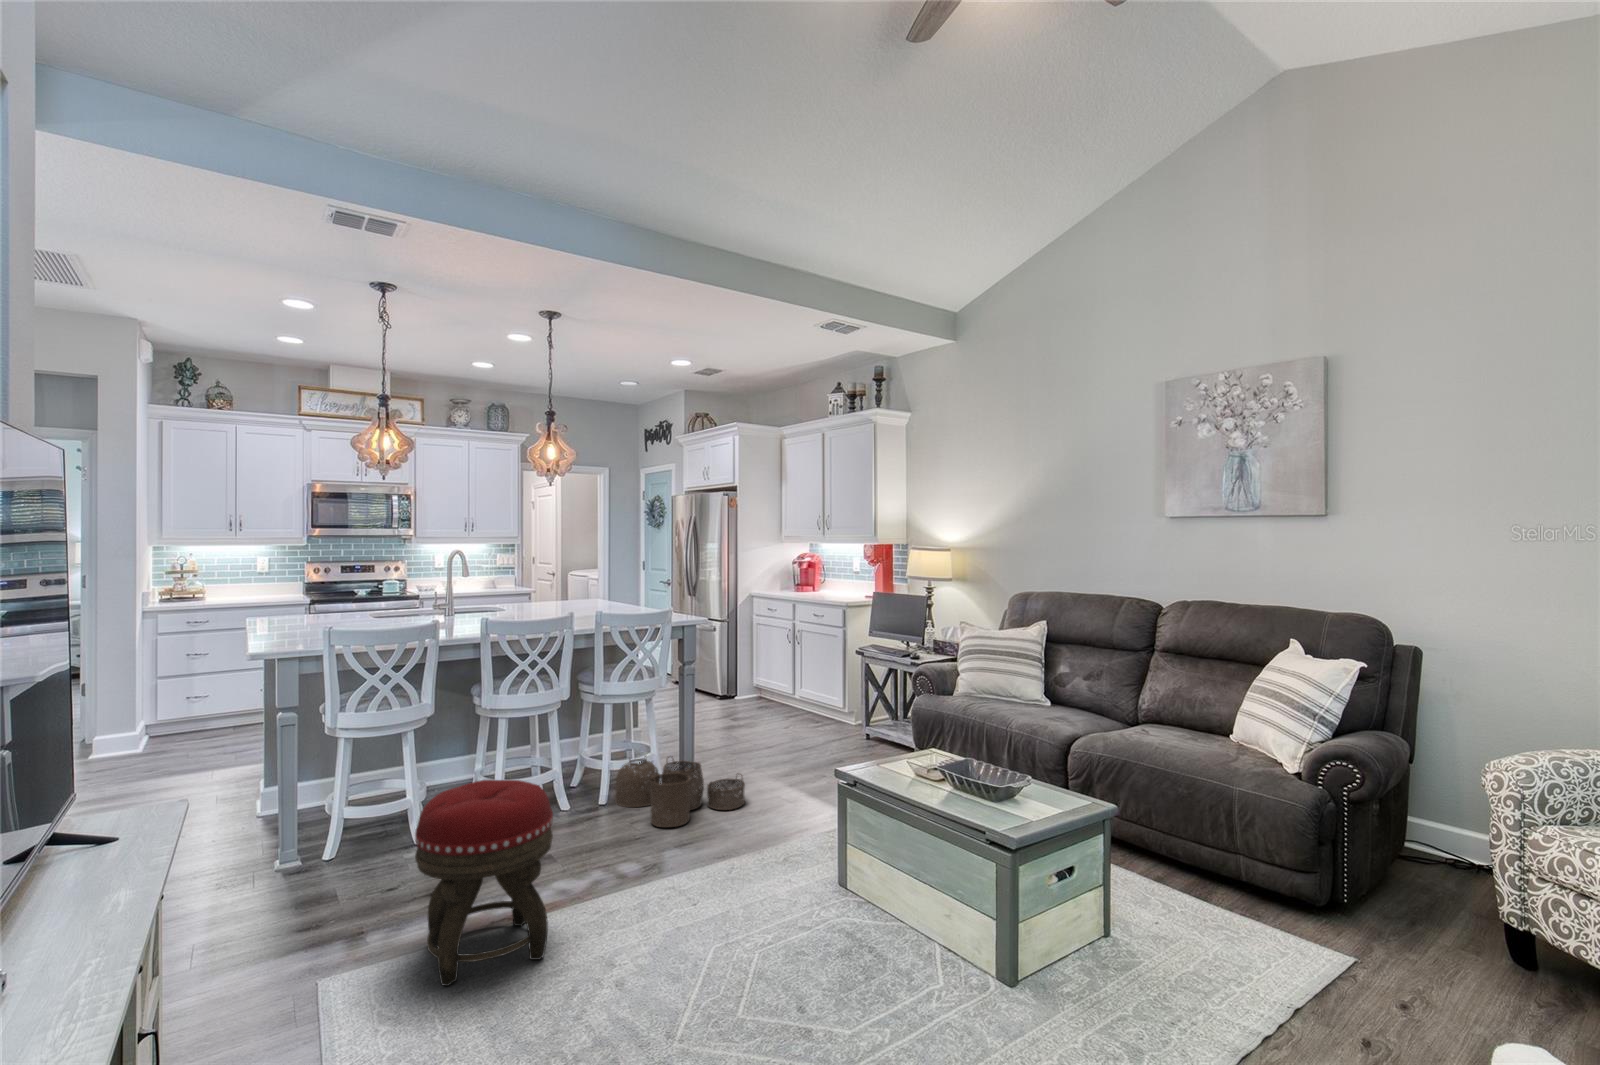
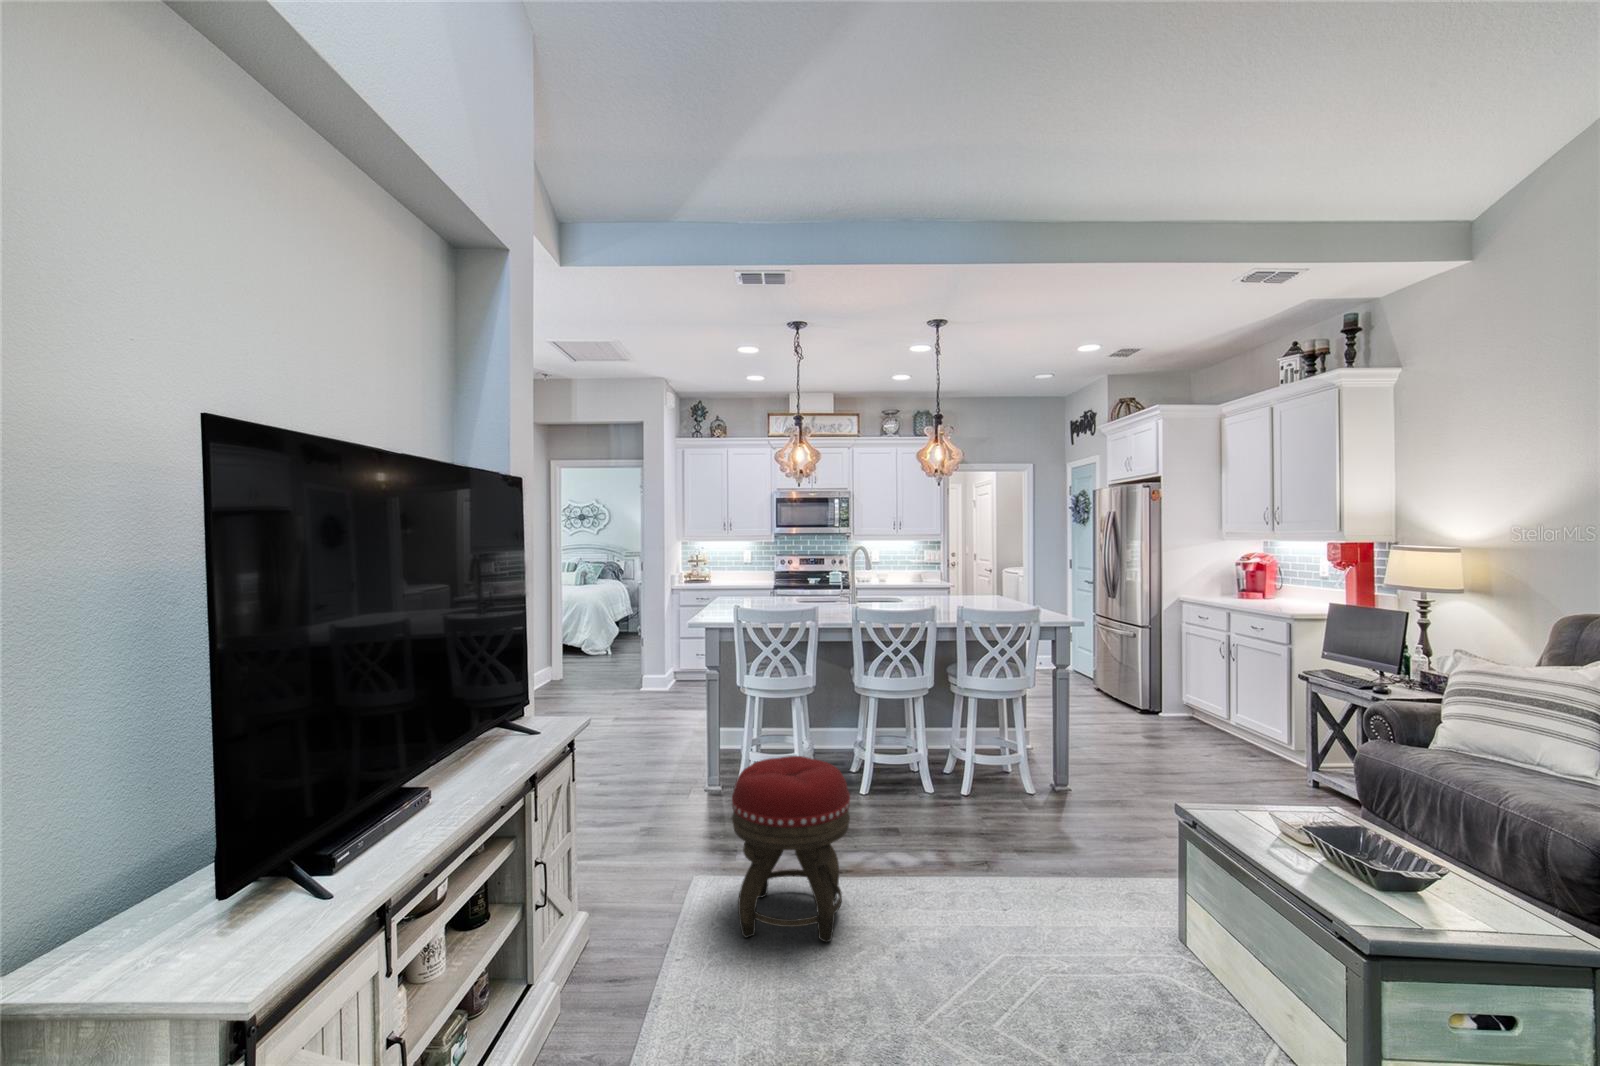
woven basket: present [615,756,745,827] -> none [974,757,1114,843]

